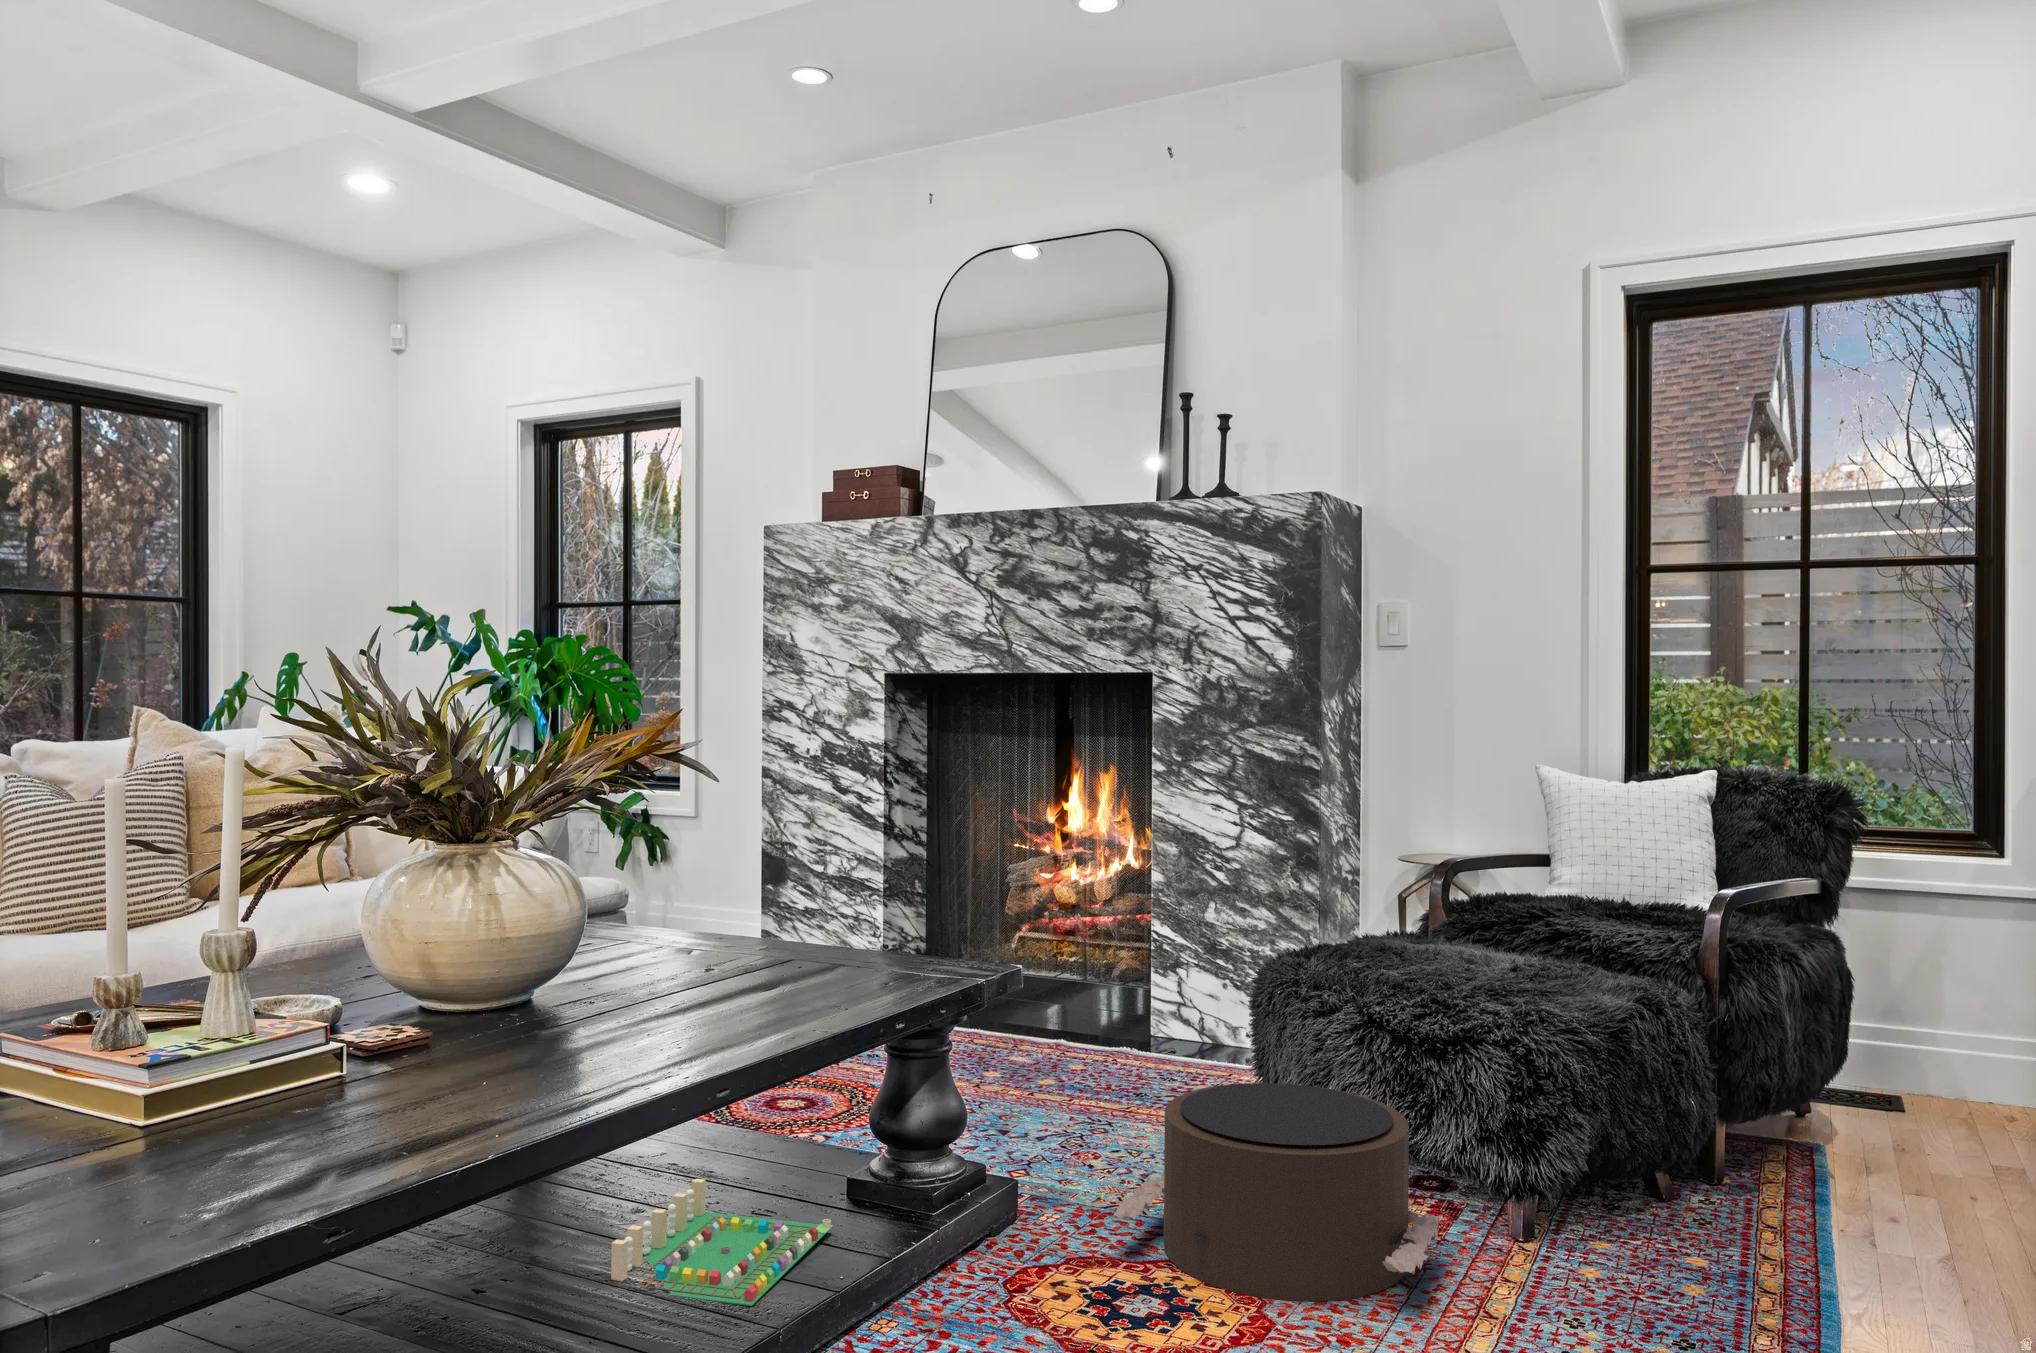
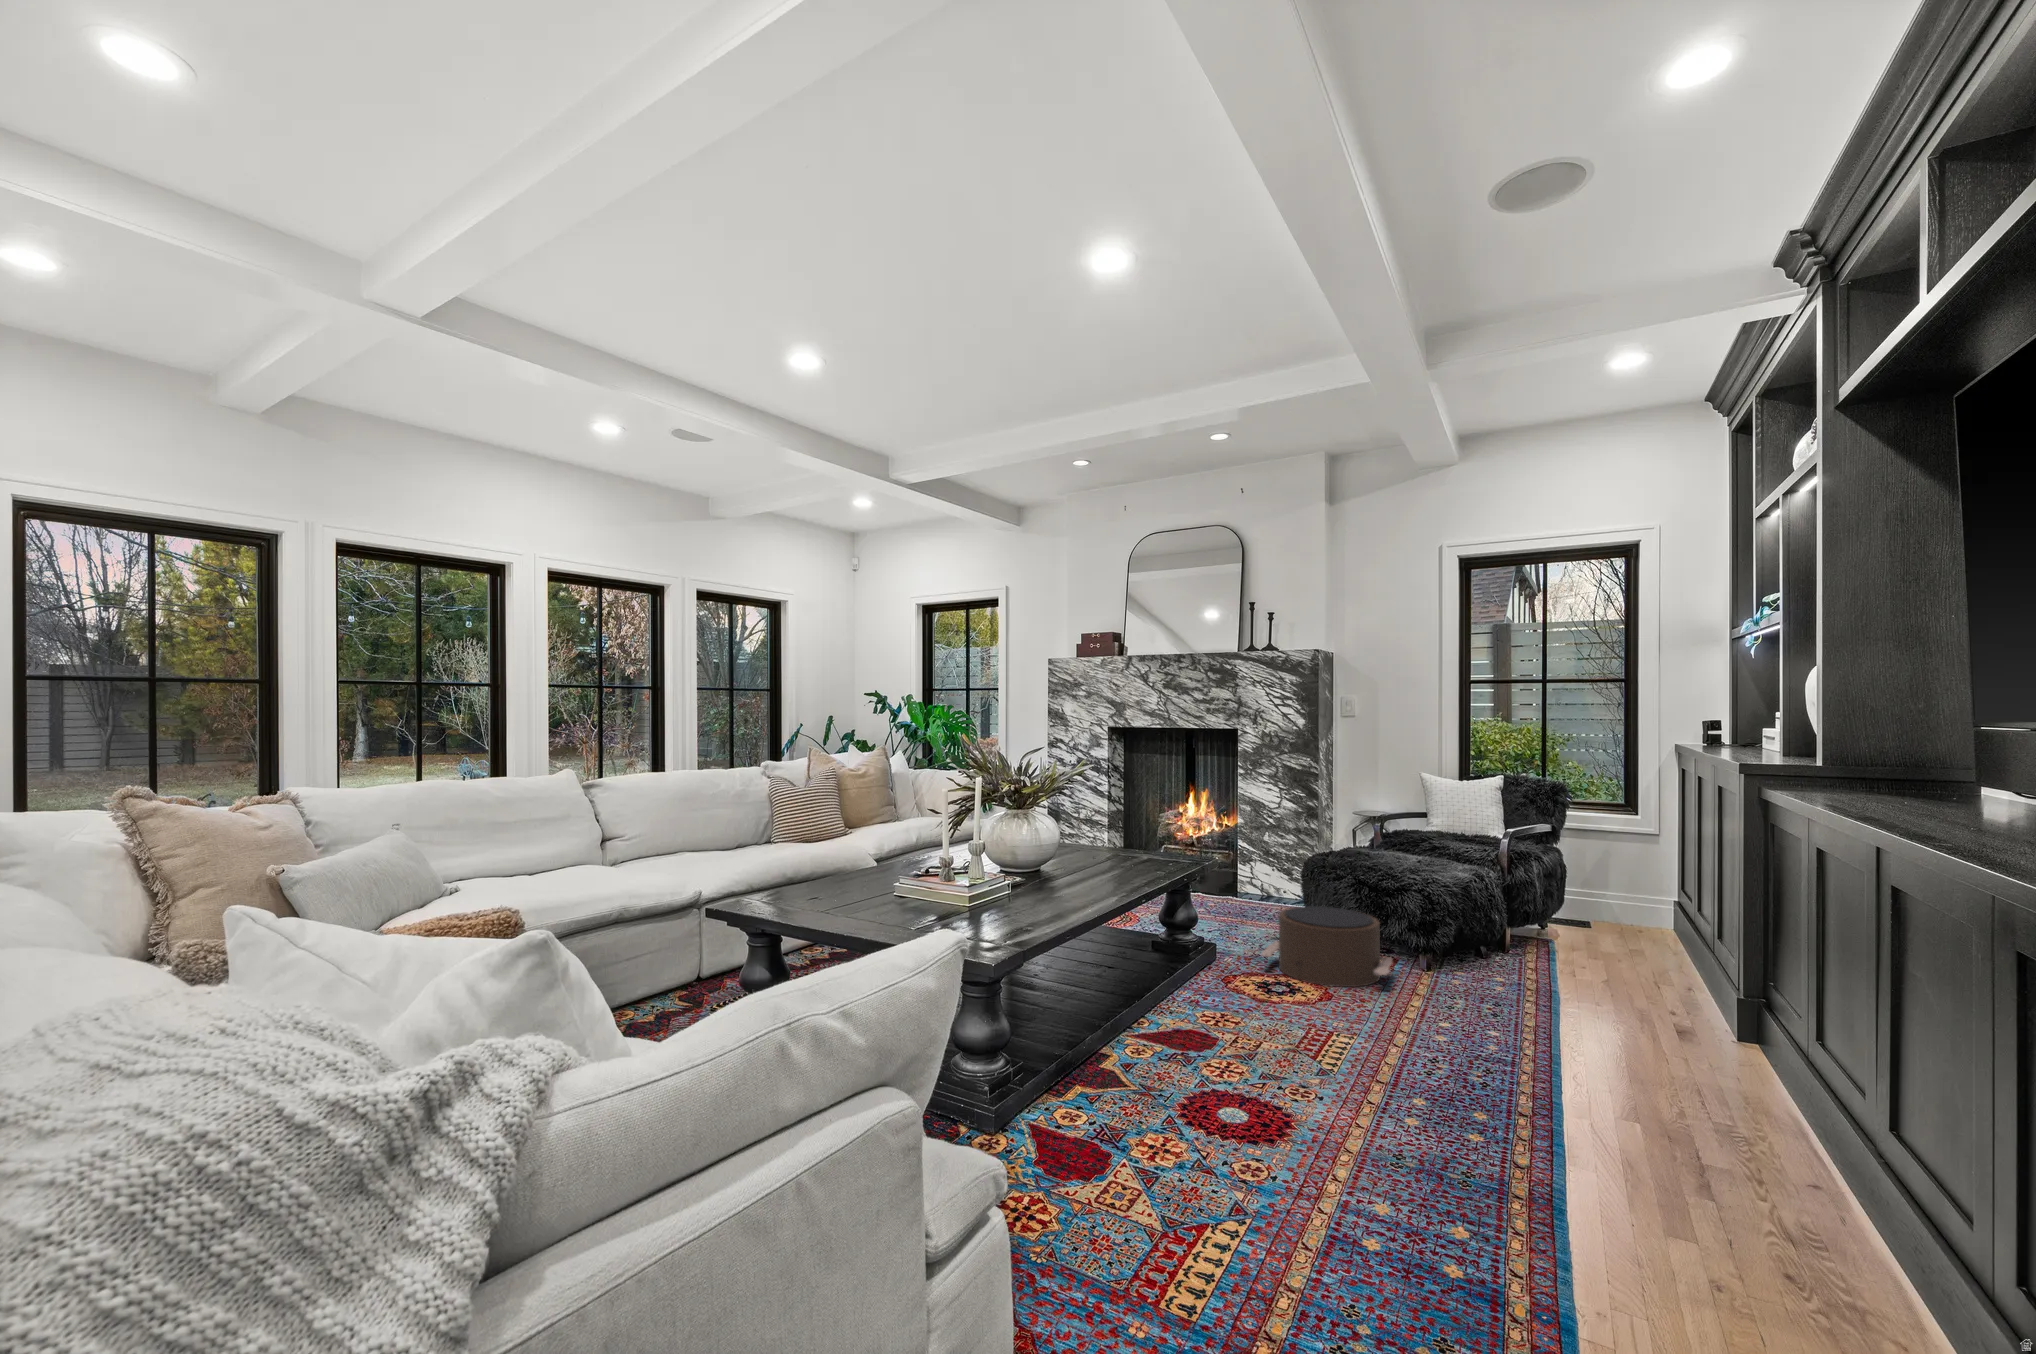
board game: present [611,1179,833,1306] -> none [1086,937,1159,977]

